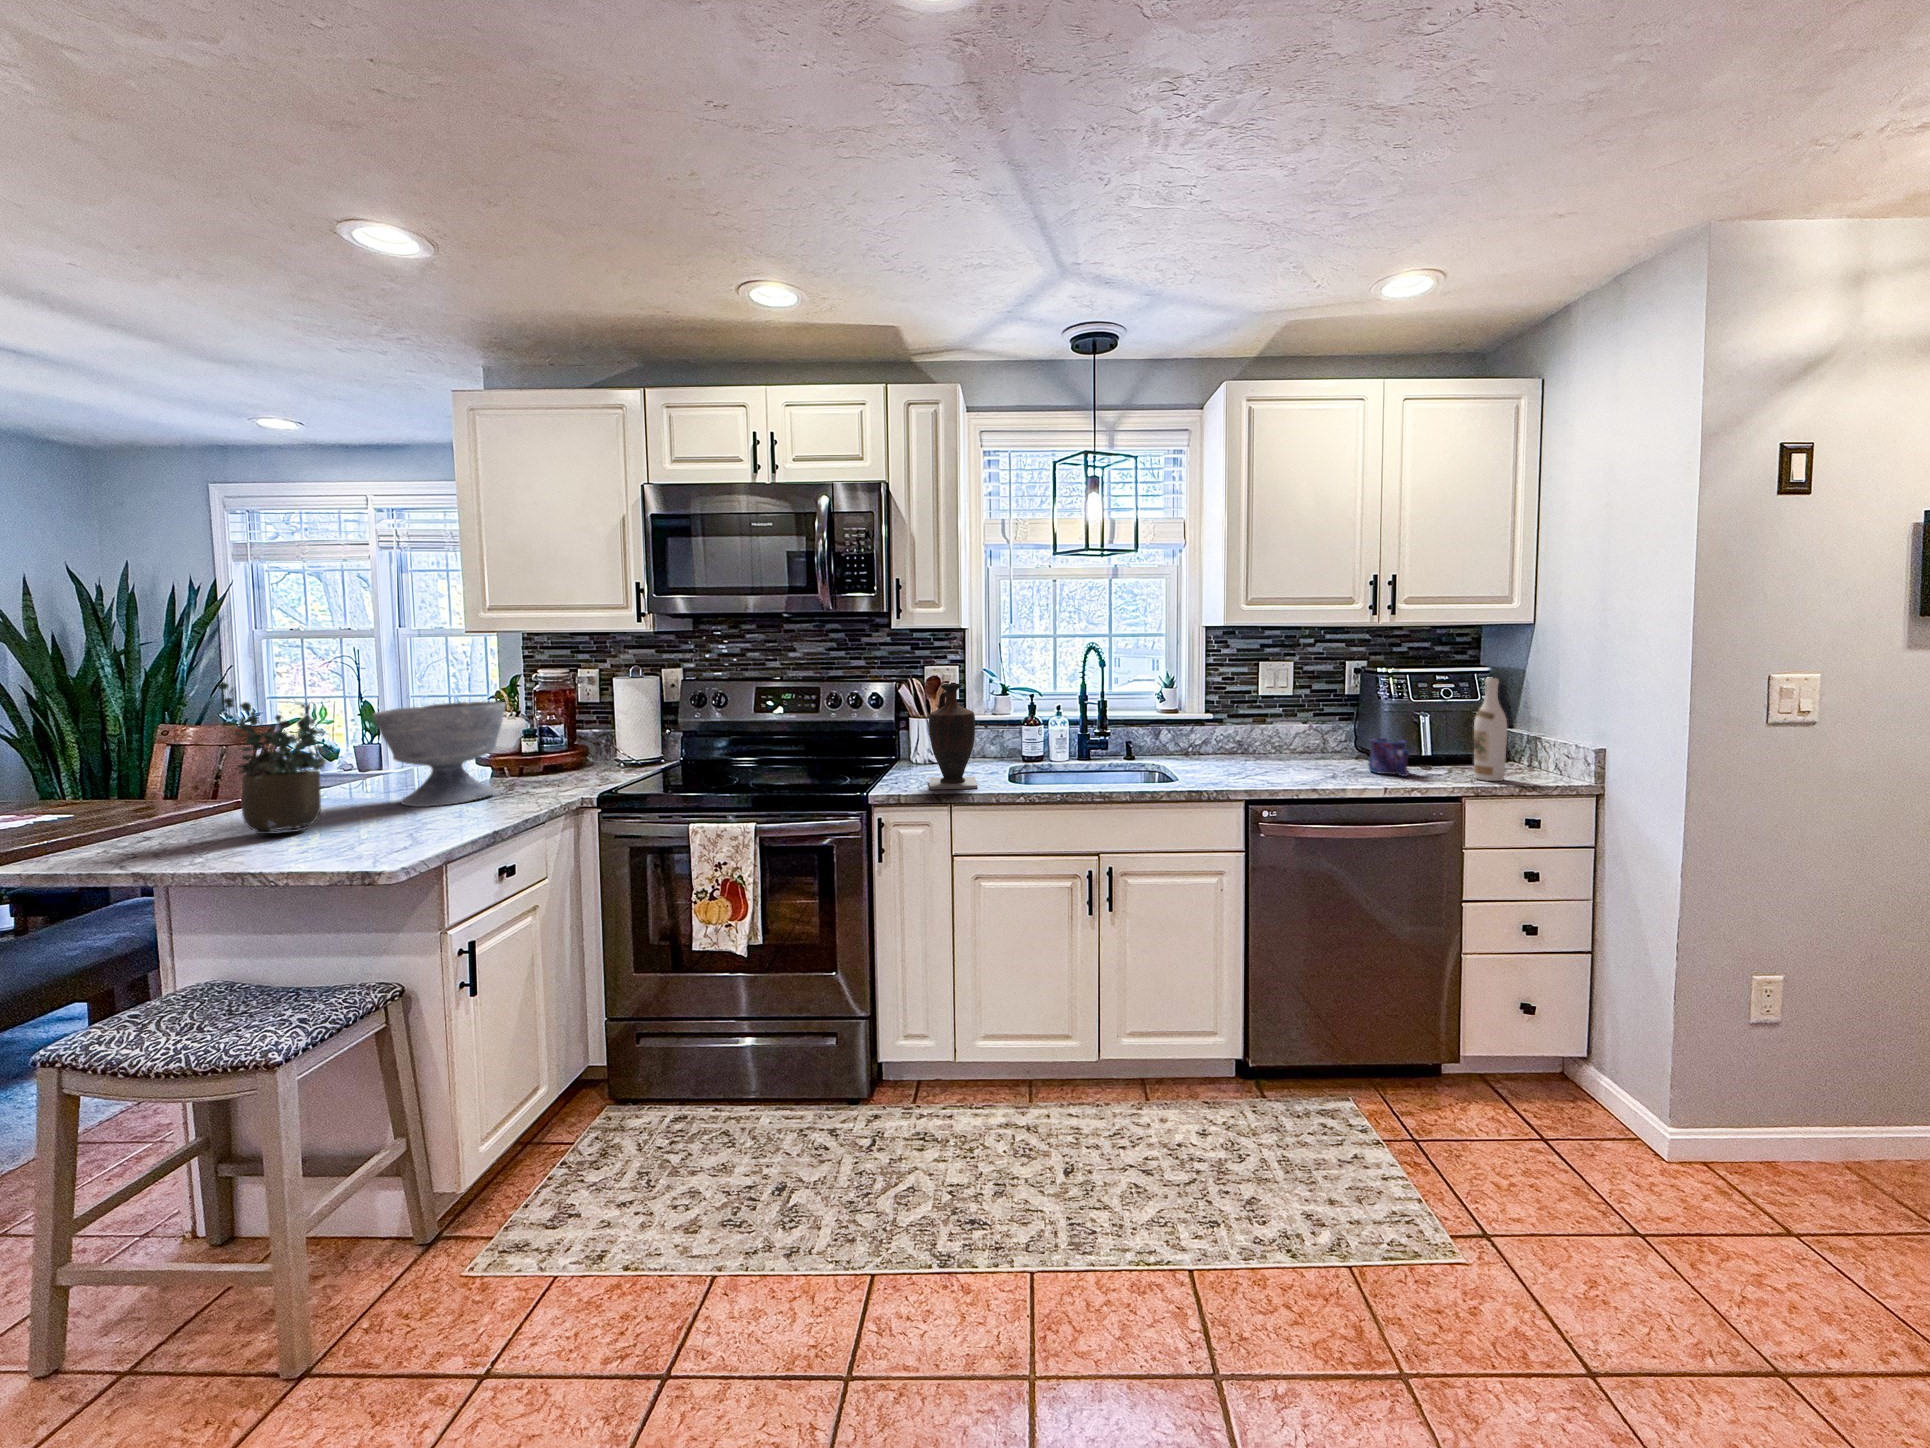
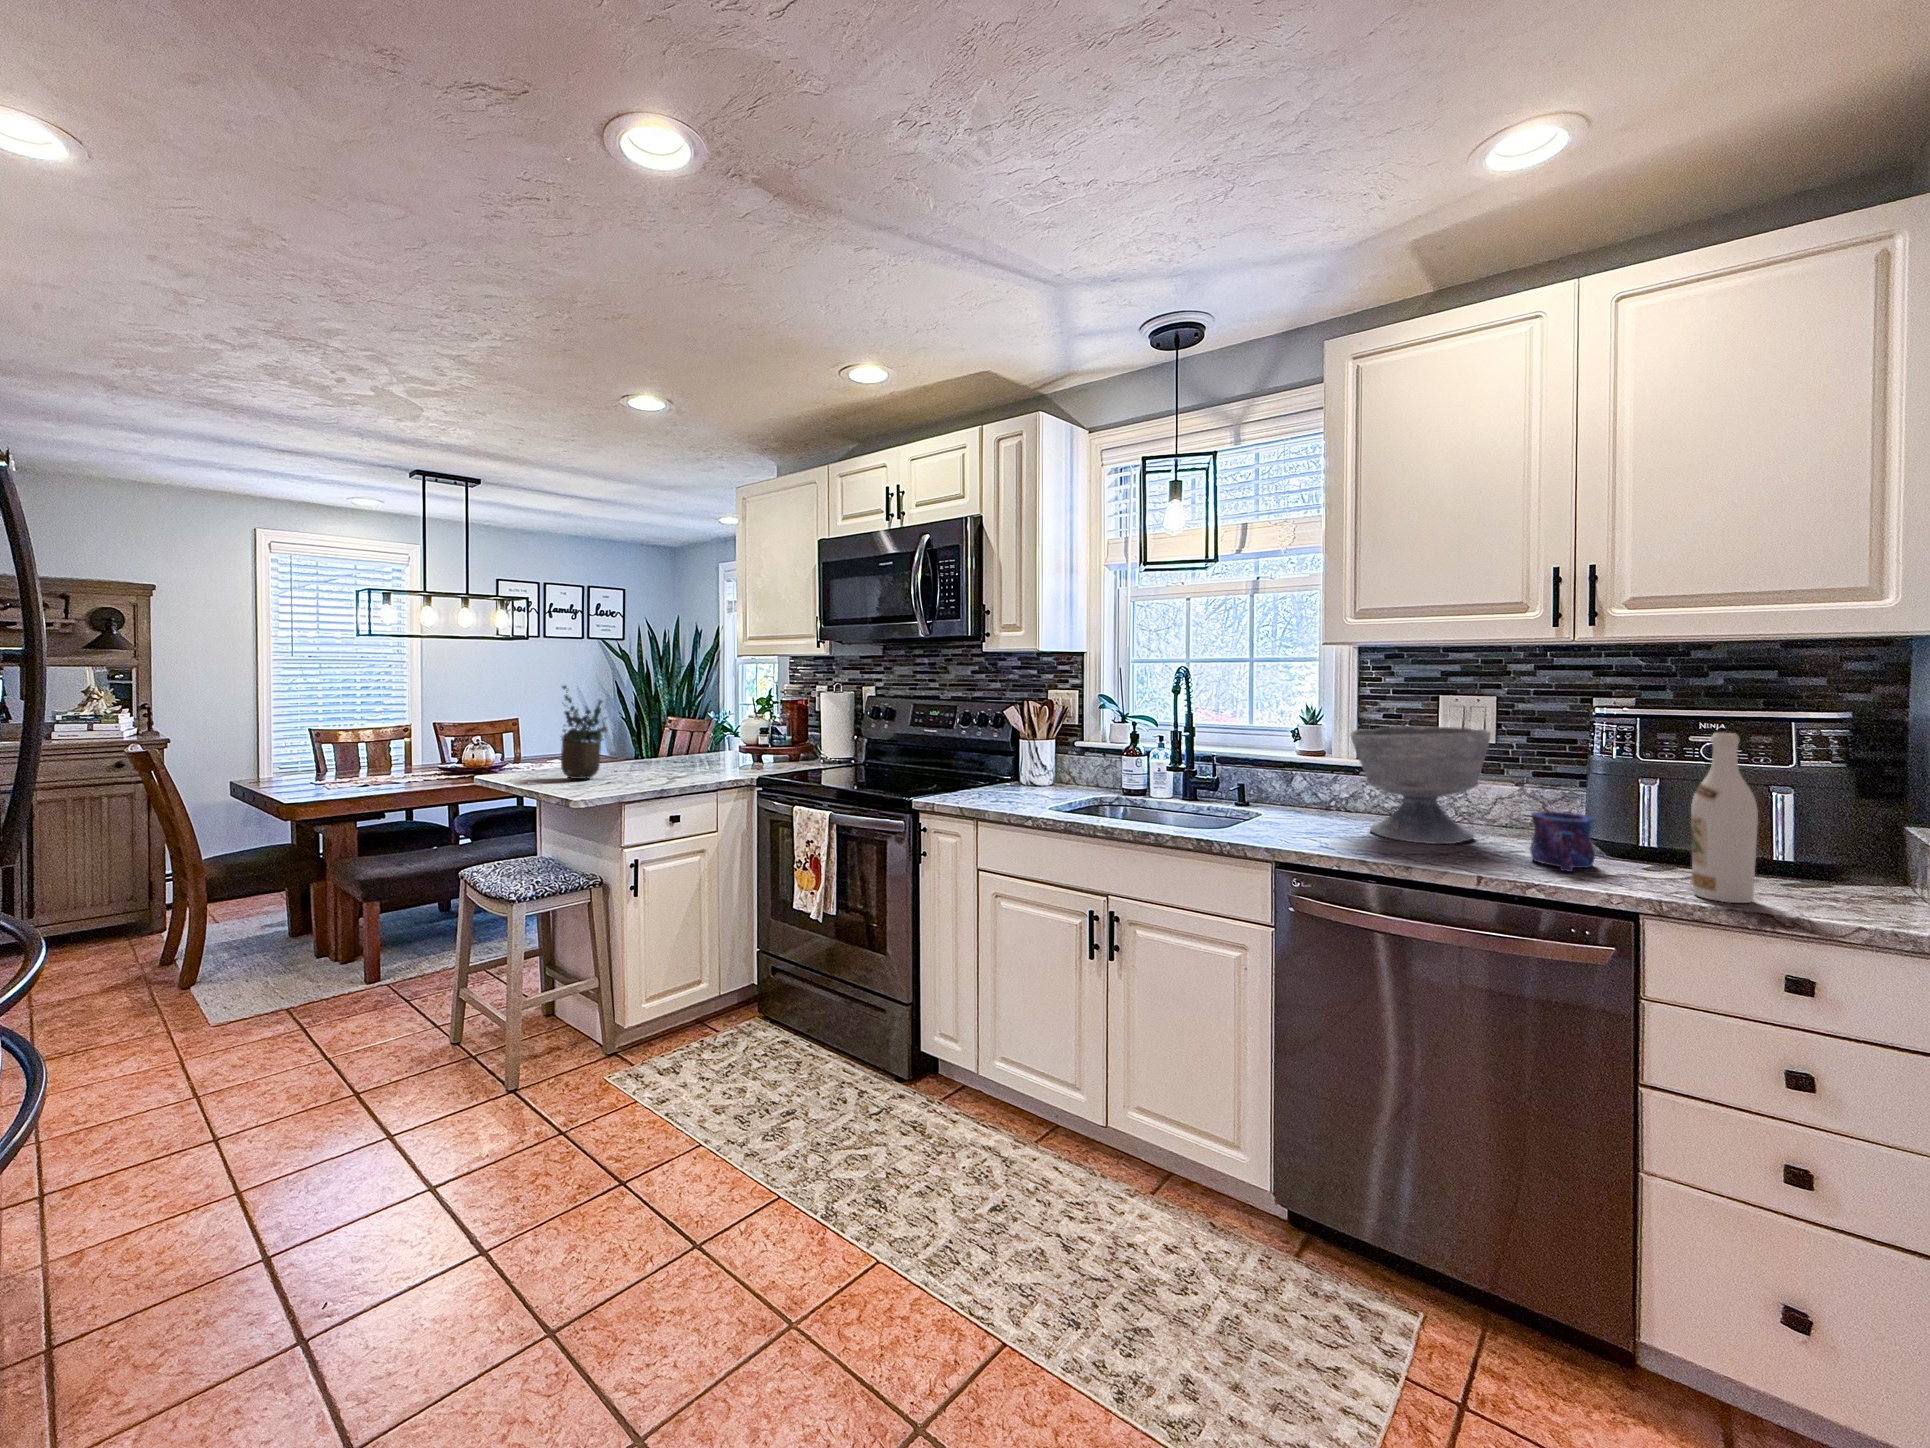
vase: present [929,683,978,789] -> none [966,705,1028,809]
bowl: present [372,701,506,807] -> present [1351,726,1491,844]

